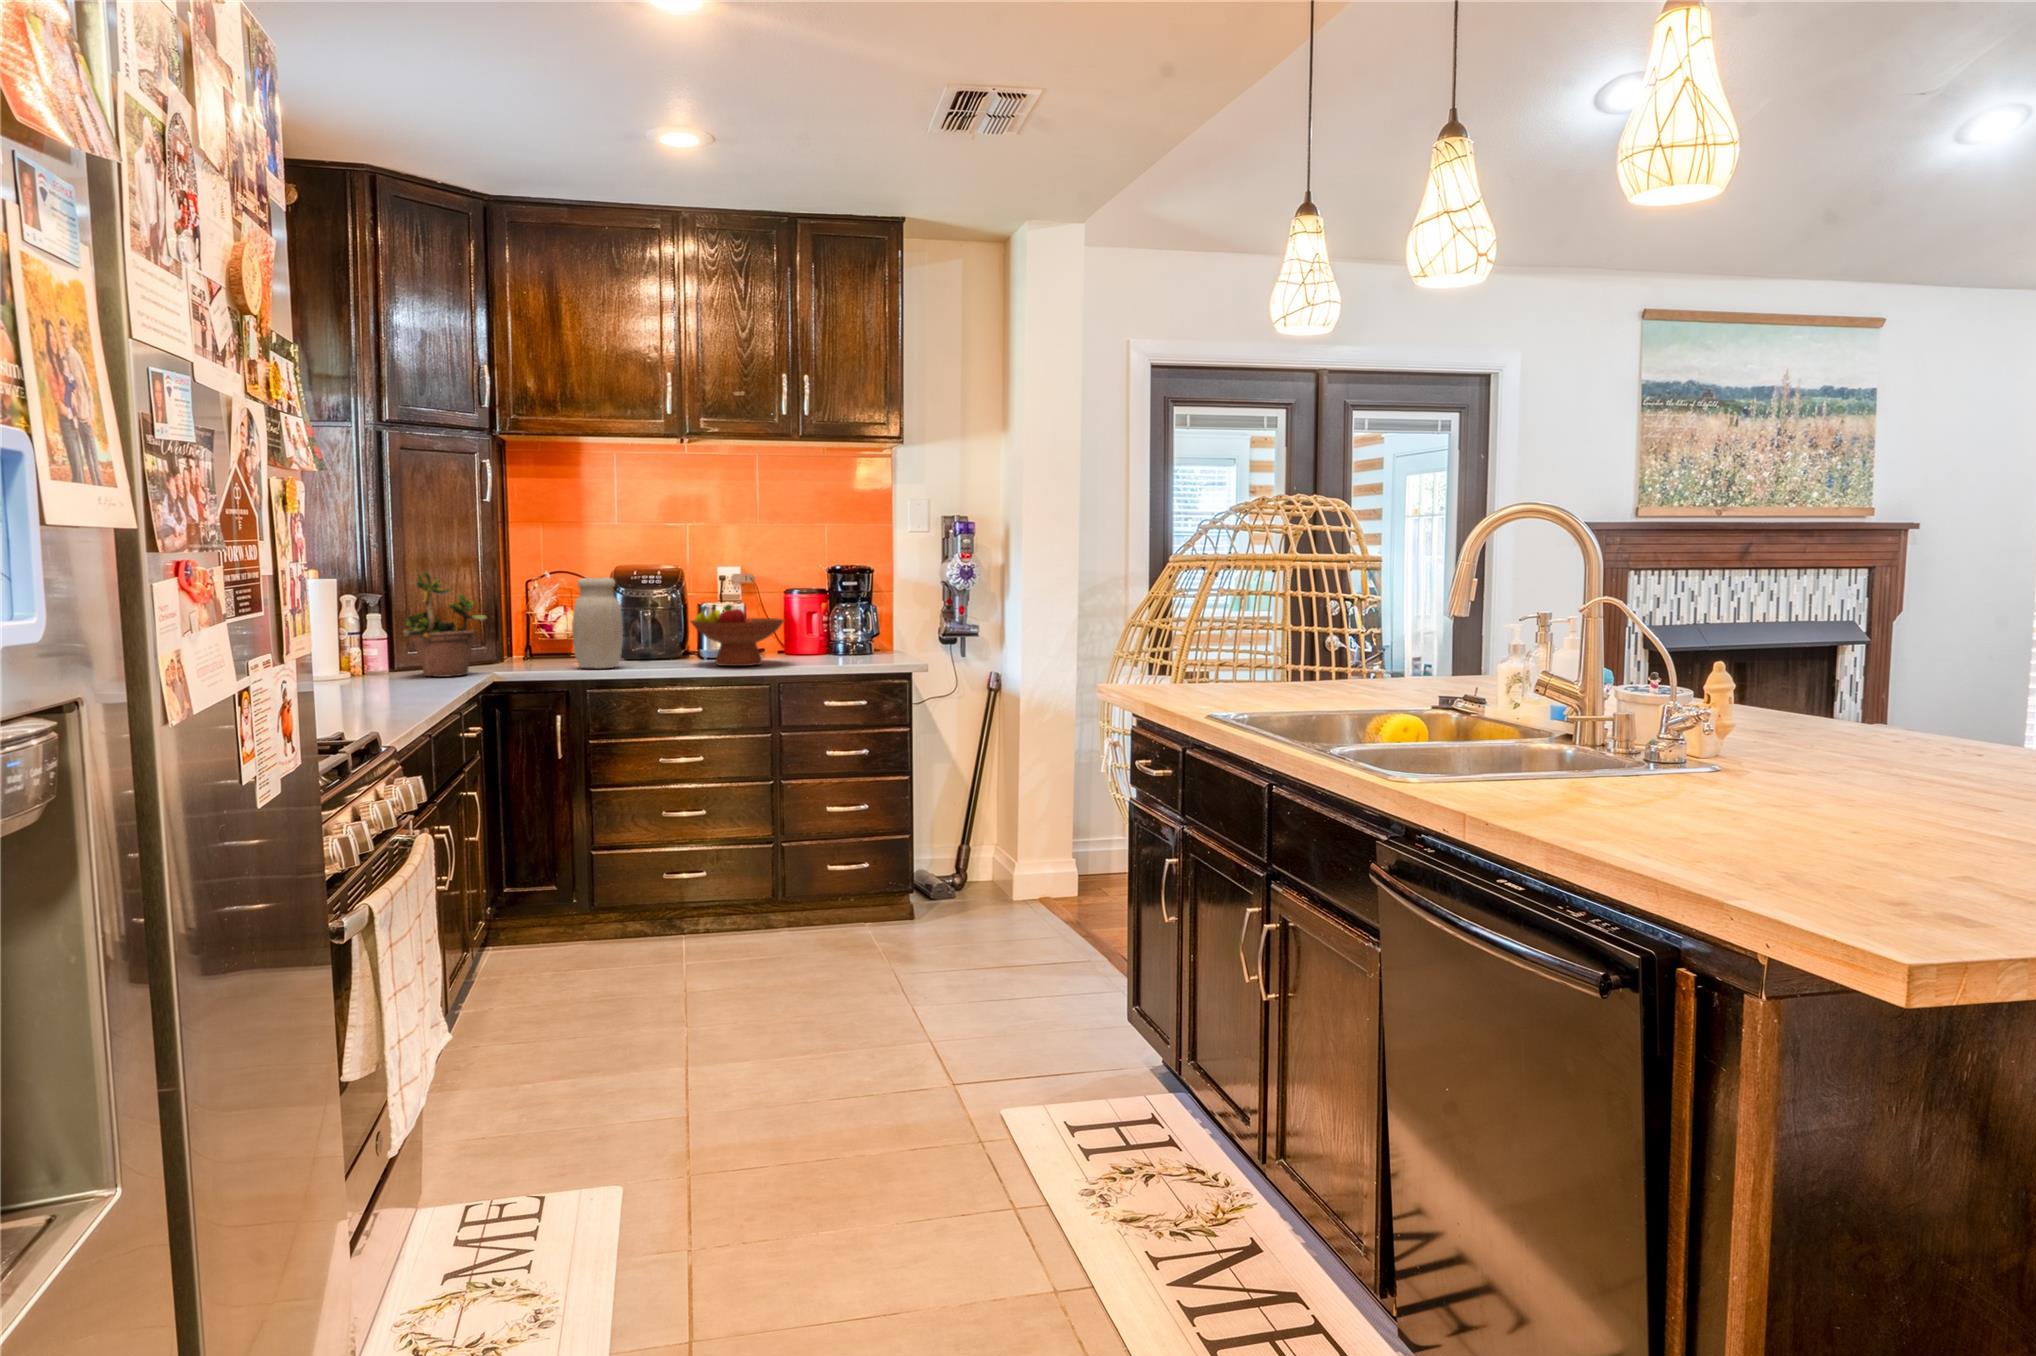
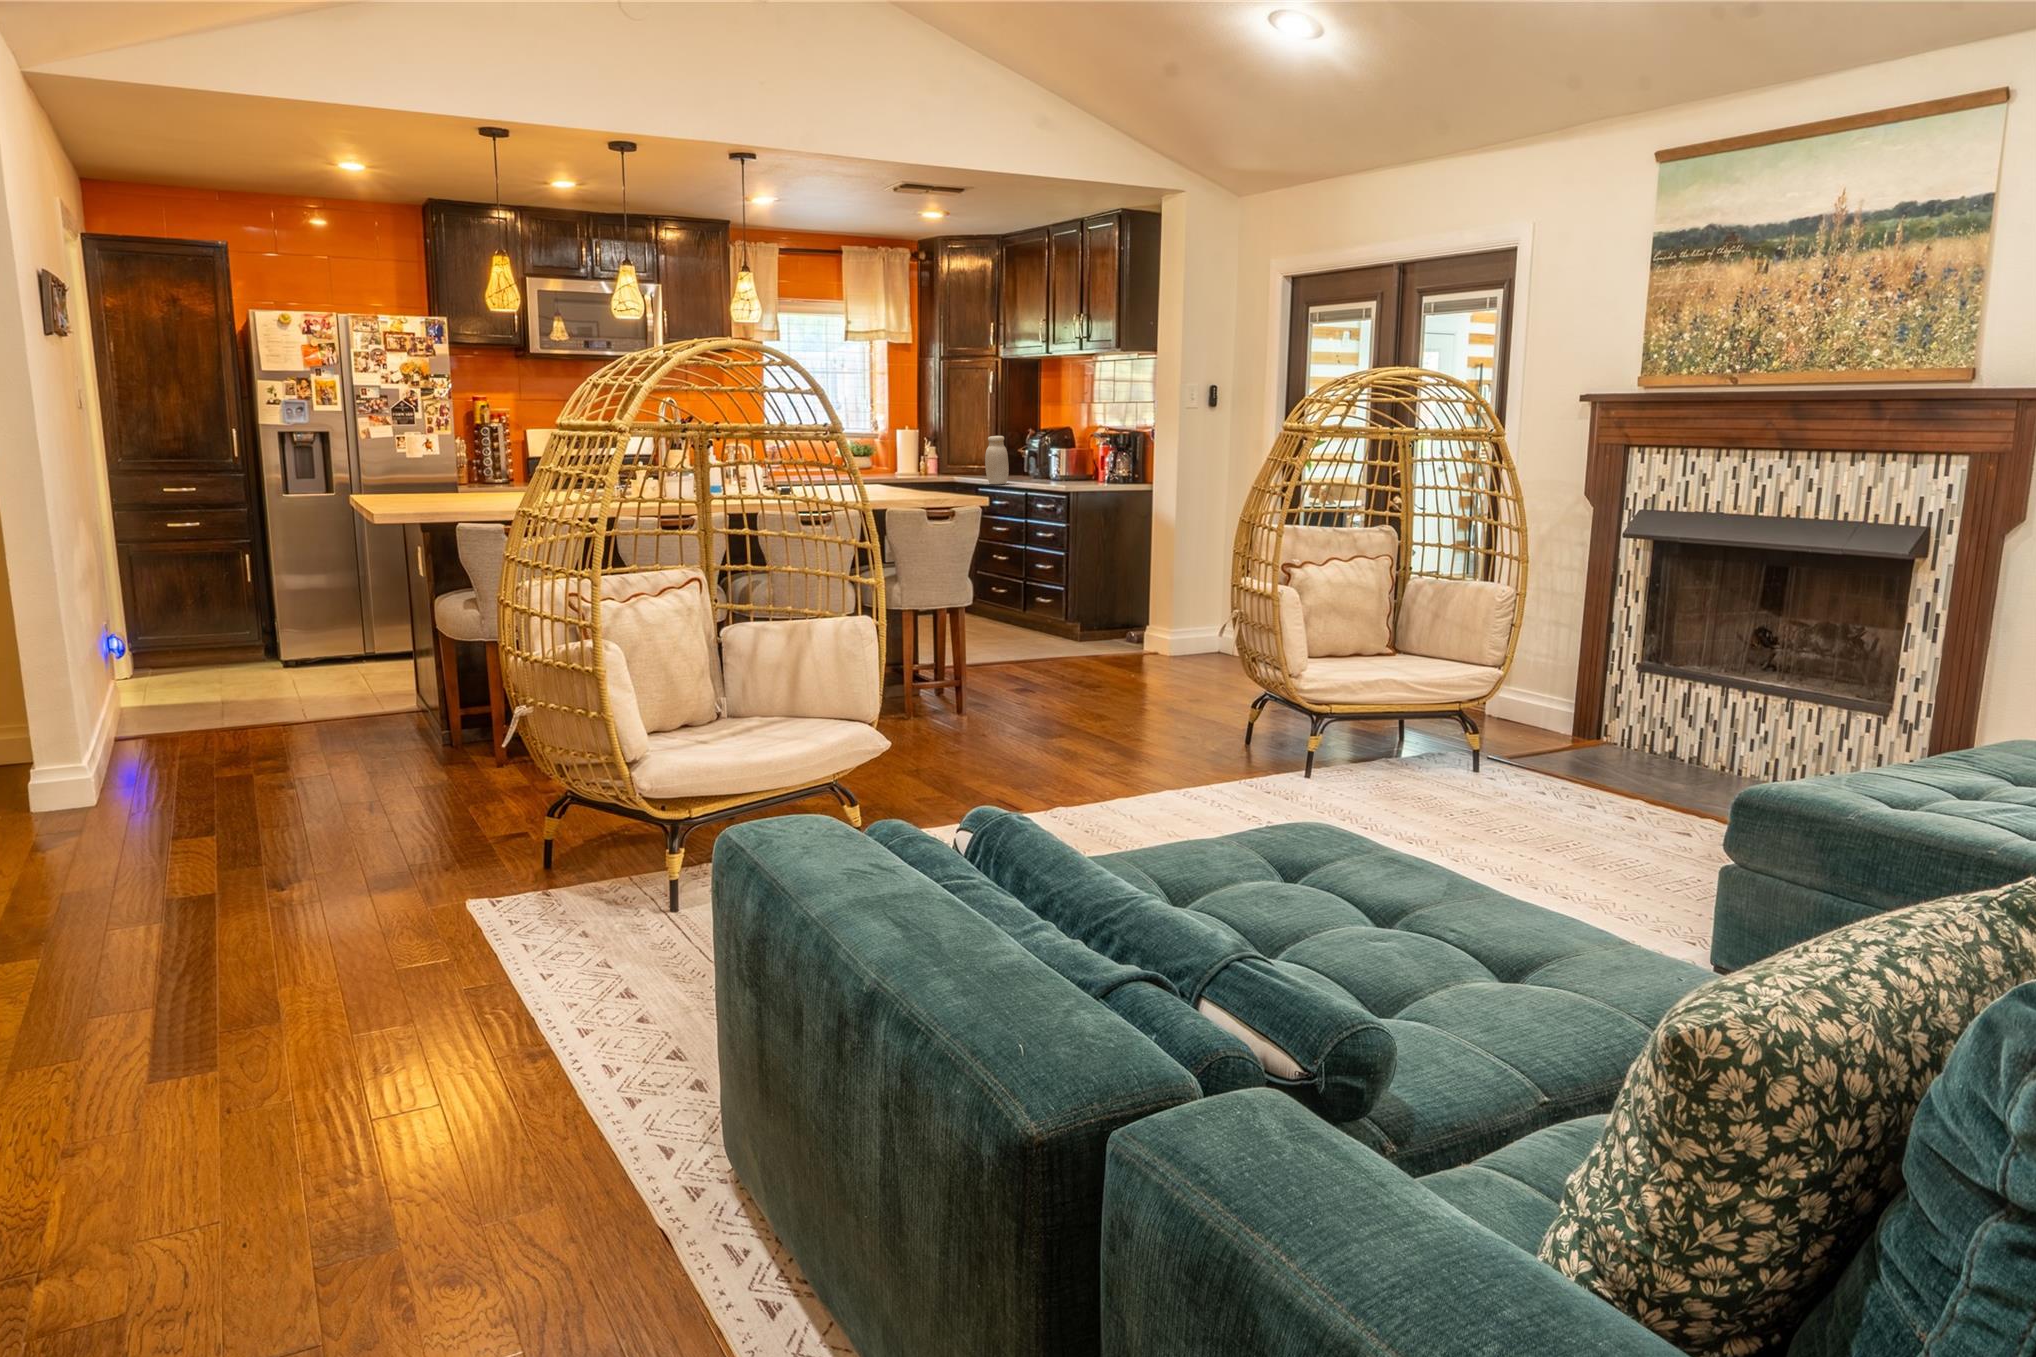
potted plant: present [403,572,487,677] -> none [922,428,958,483]
fruit bowl: present [691,604,784,666] -> none [1011,452,1064,488]

